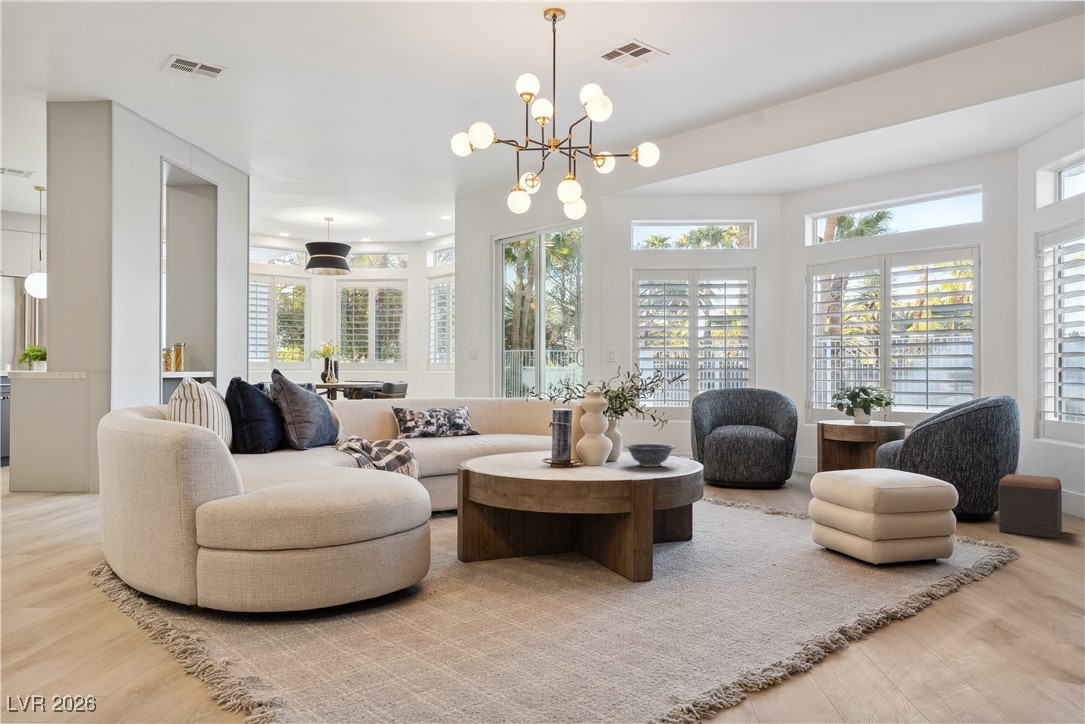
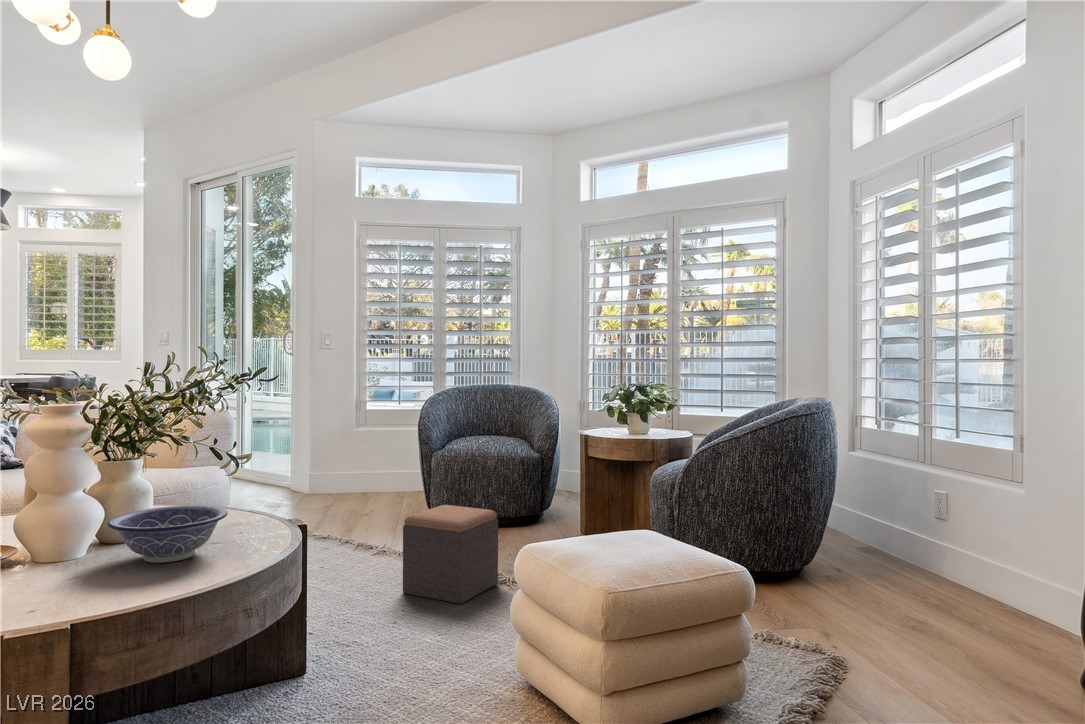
footstool: present [998,474,1062,539] -> present [403,505,498,604]

